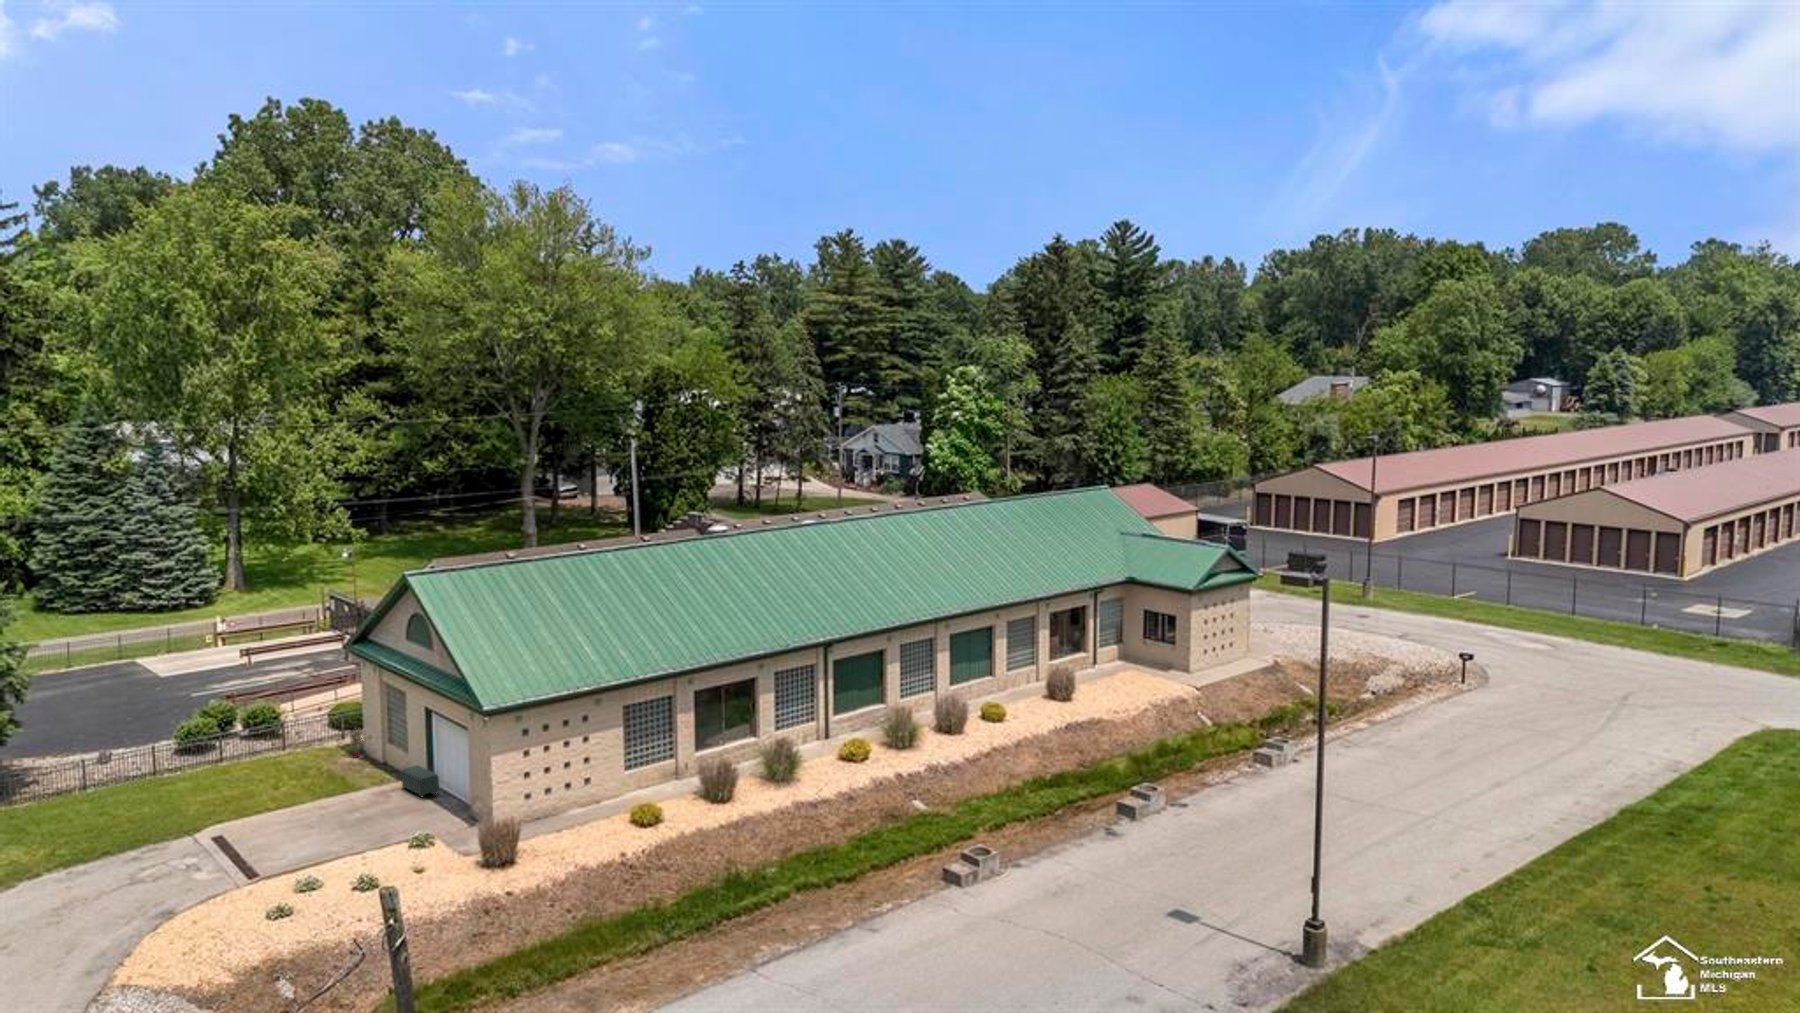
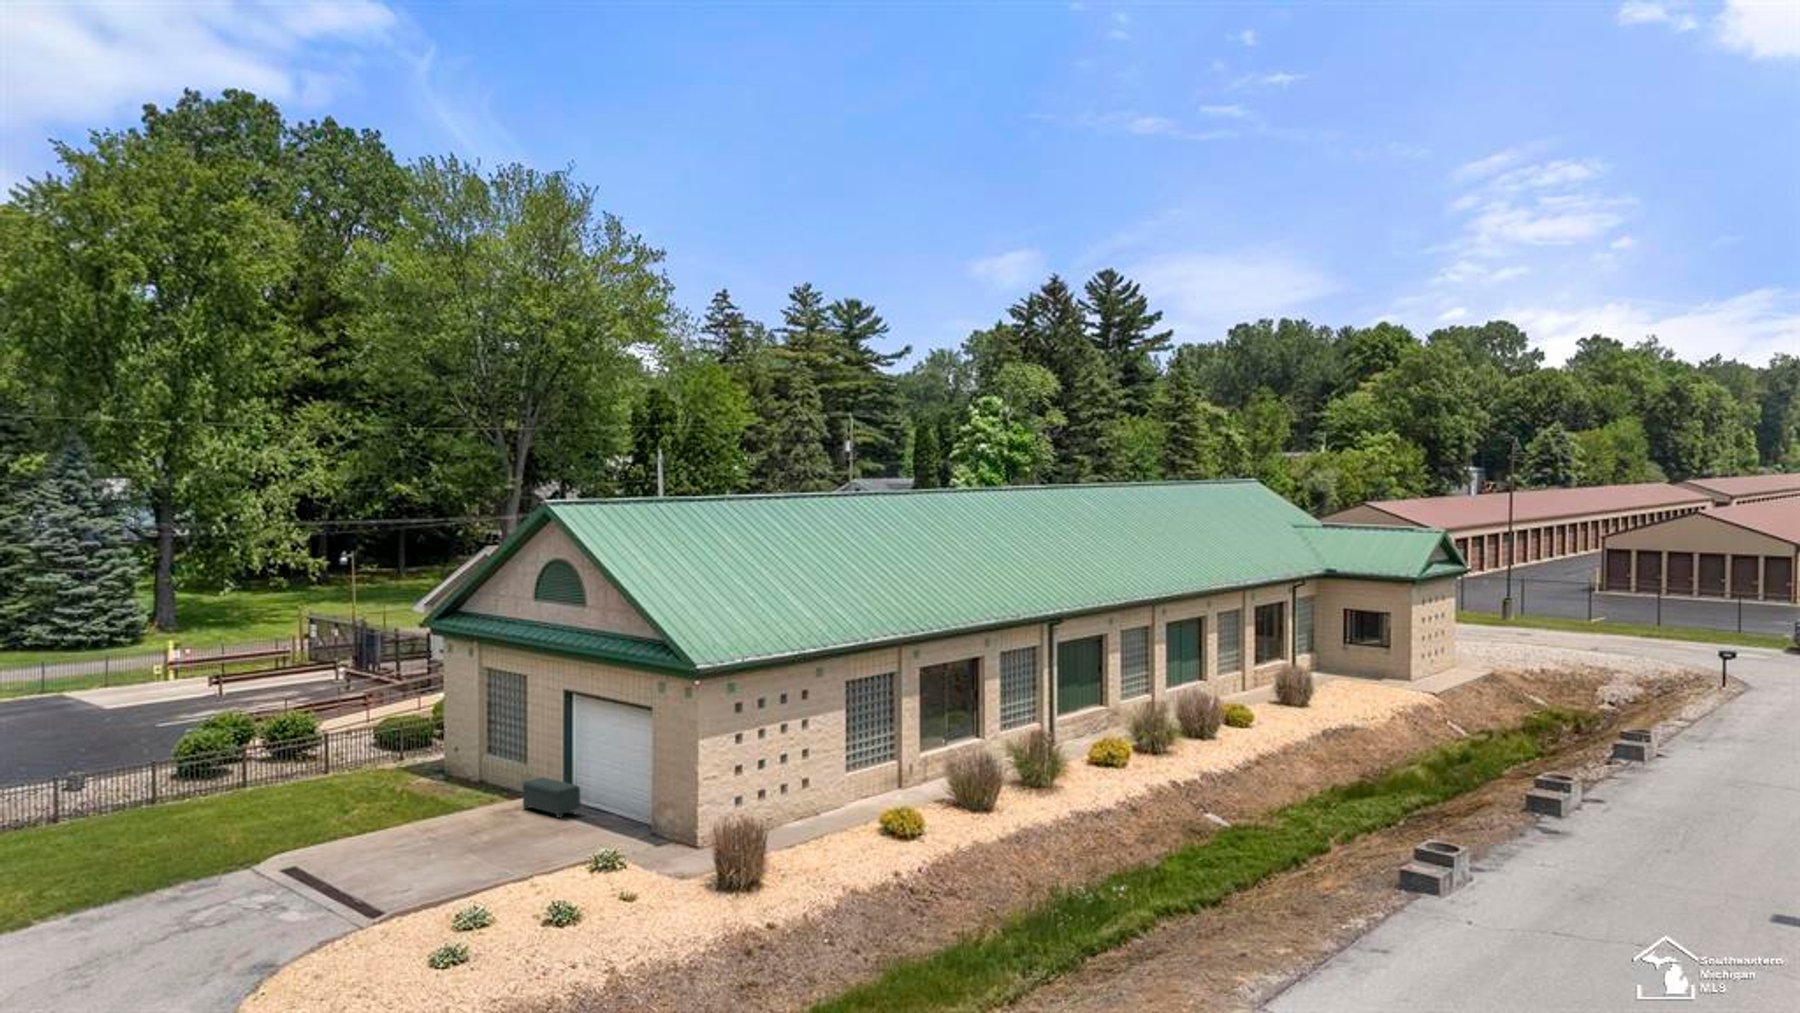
potted tree: present [351,730,364,758] -> none [425,737,449,780]

